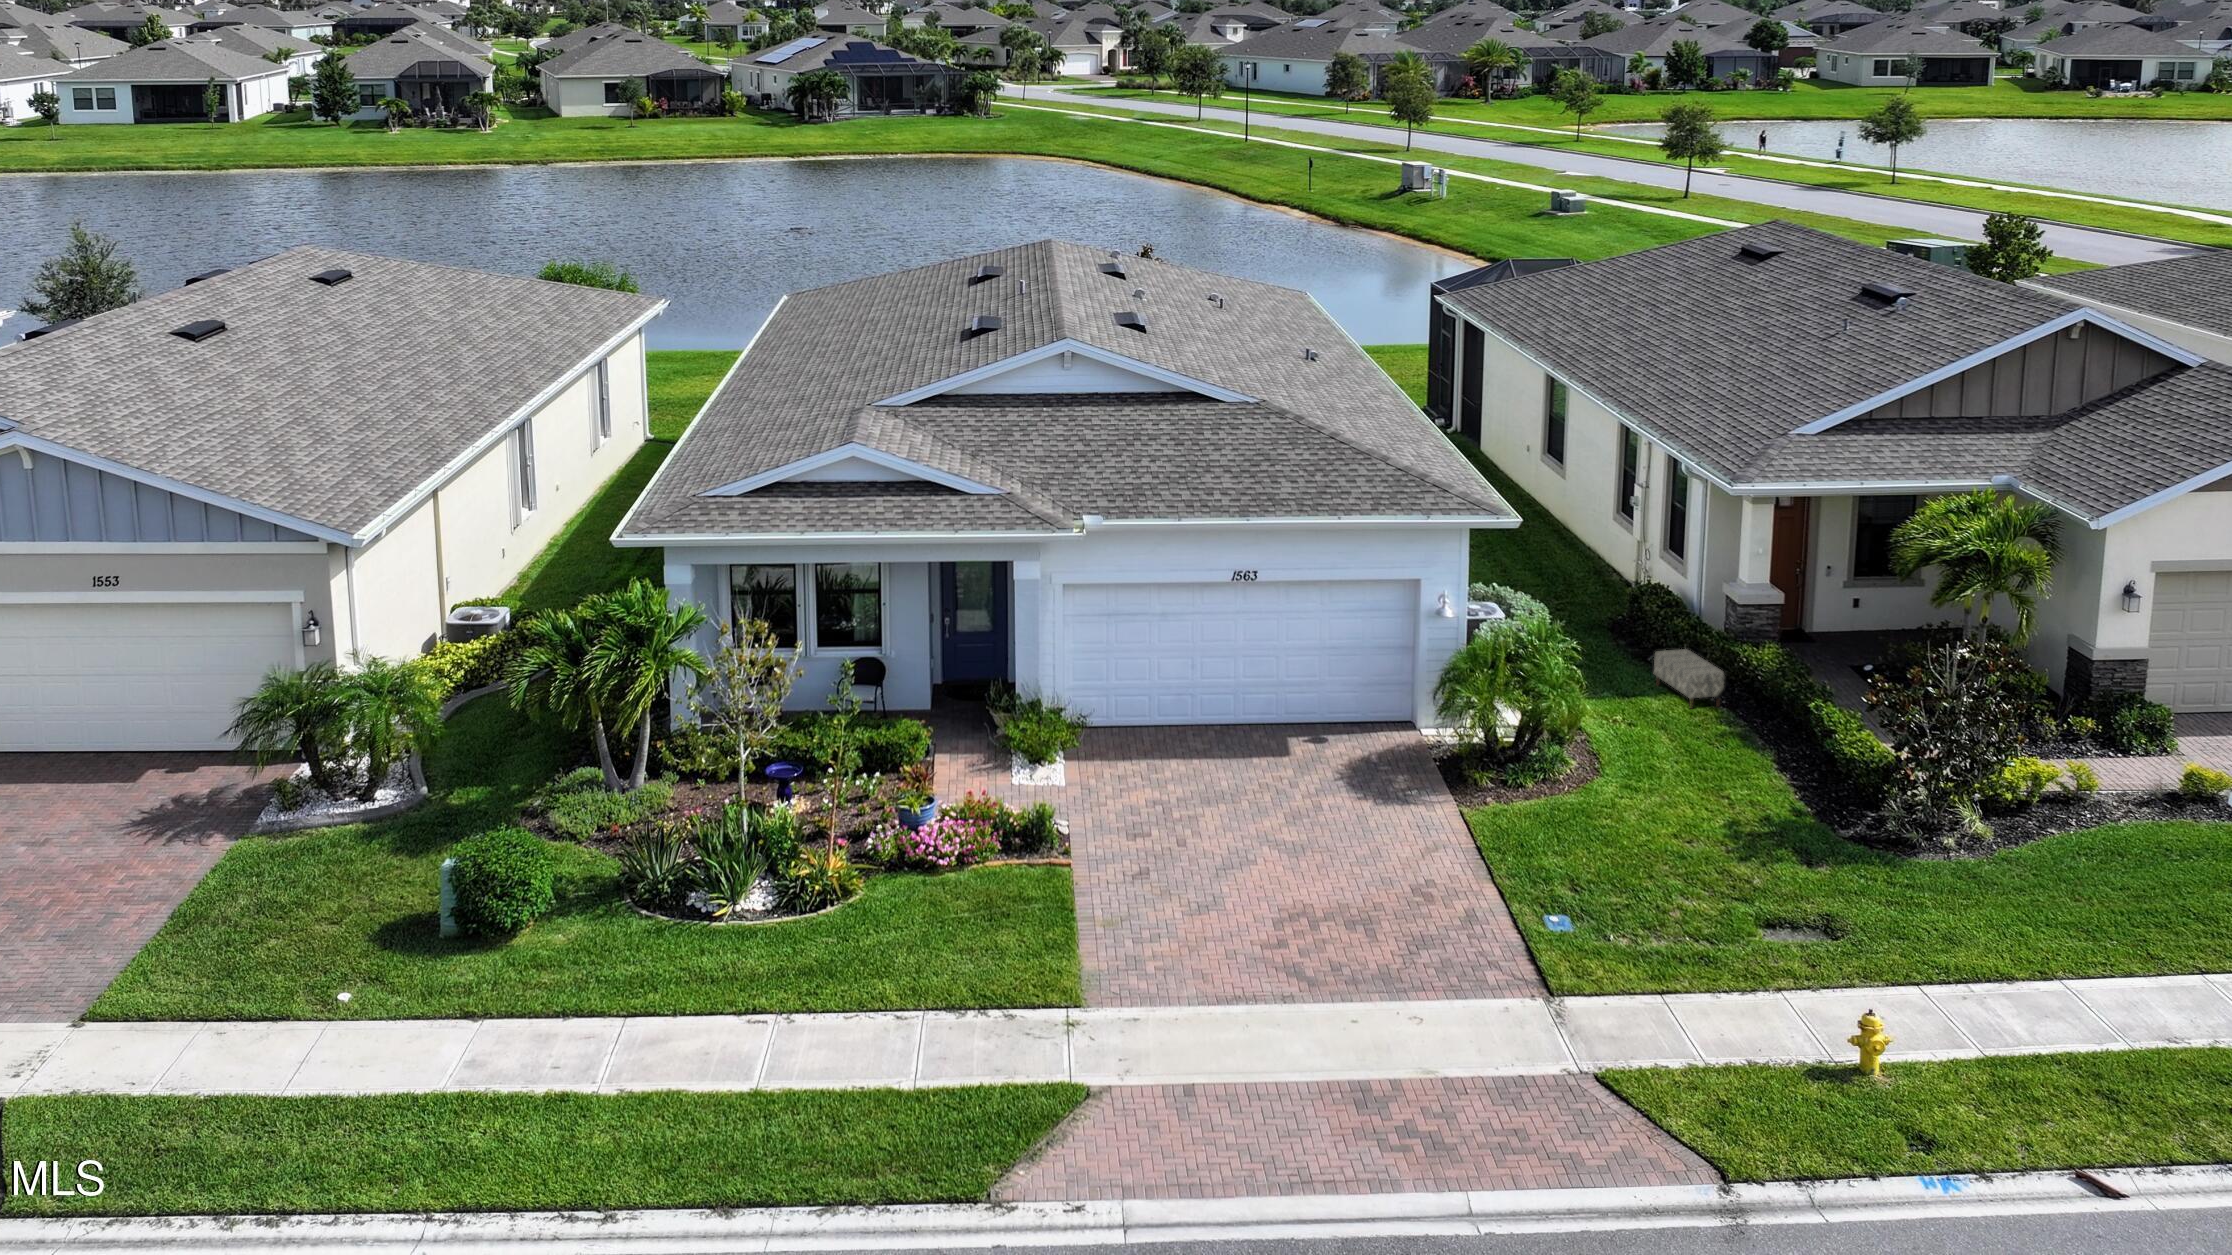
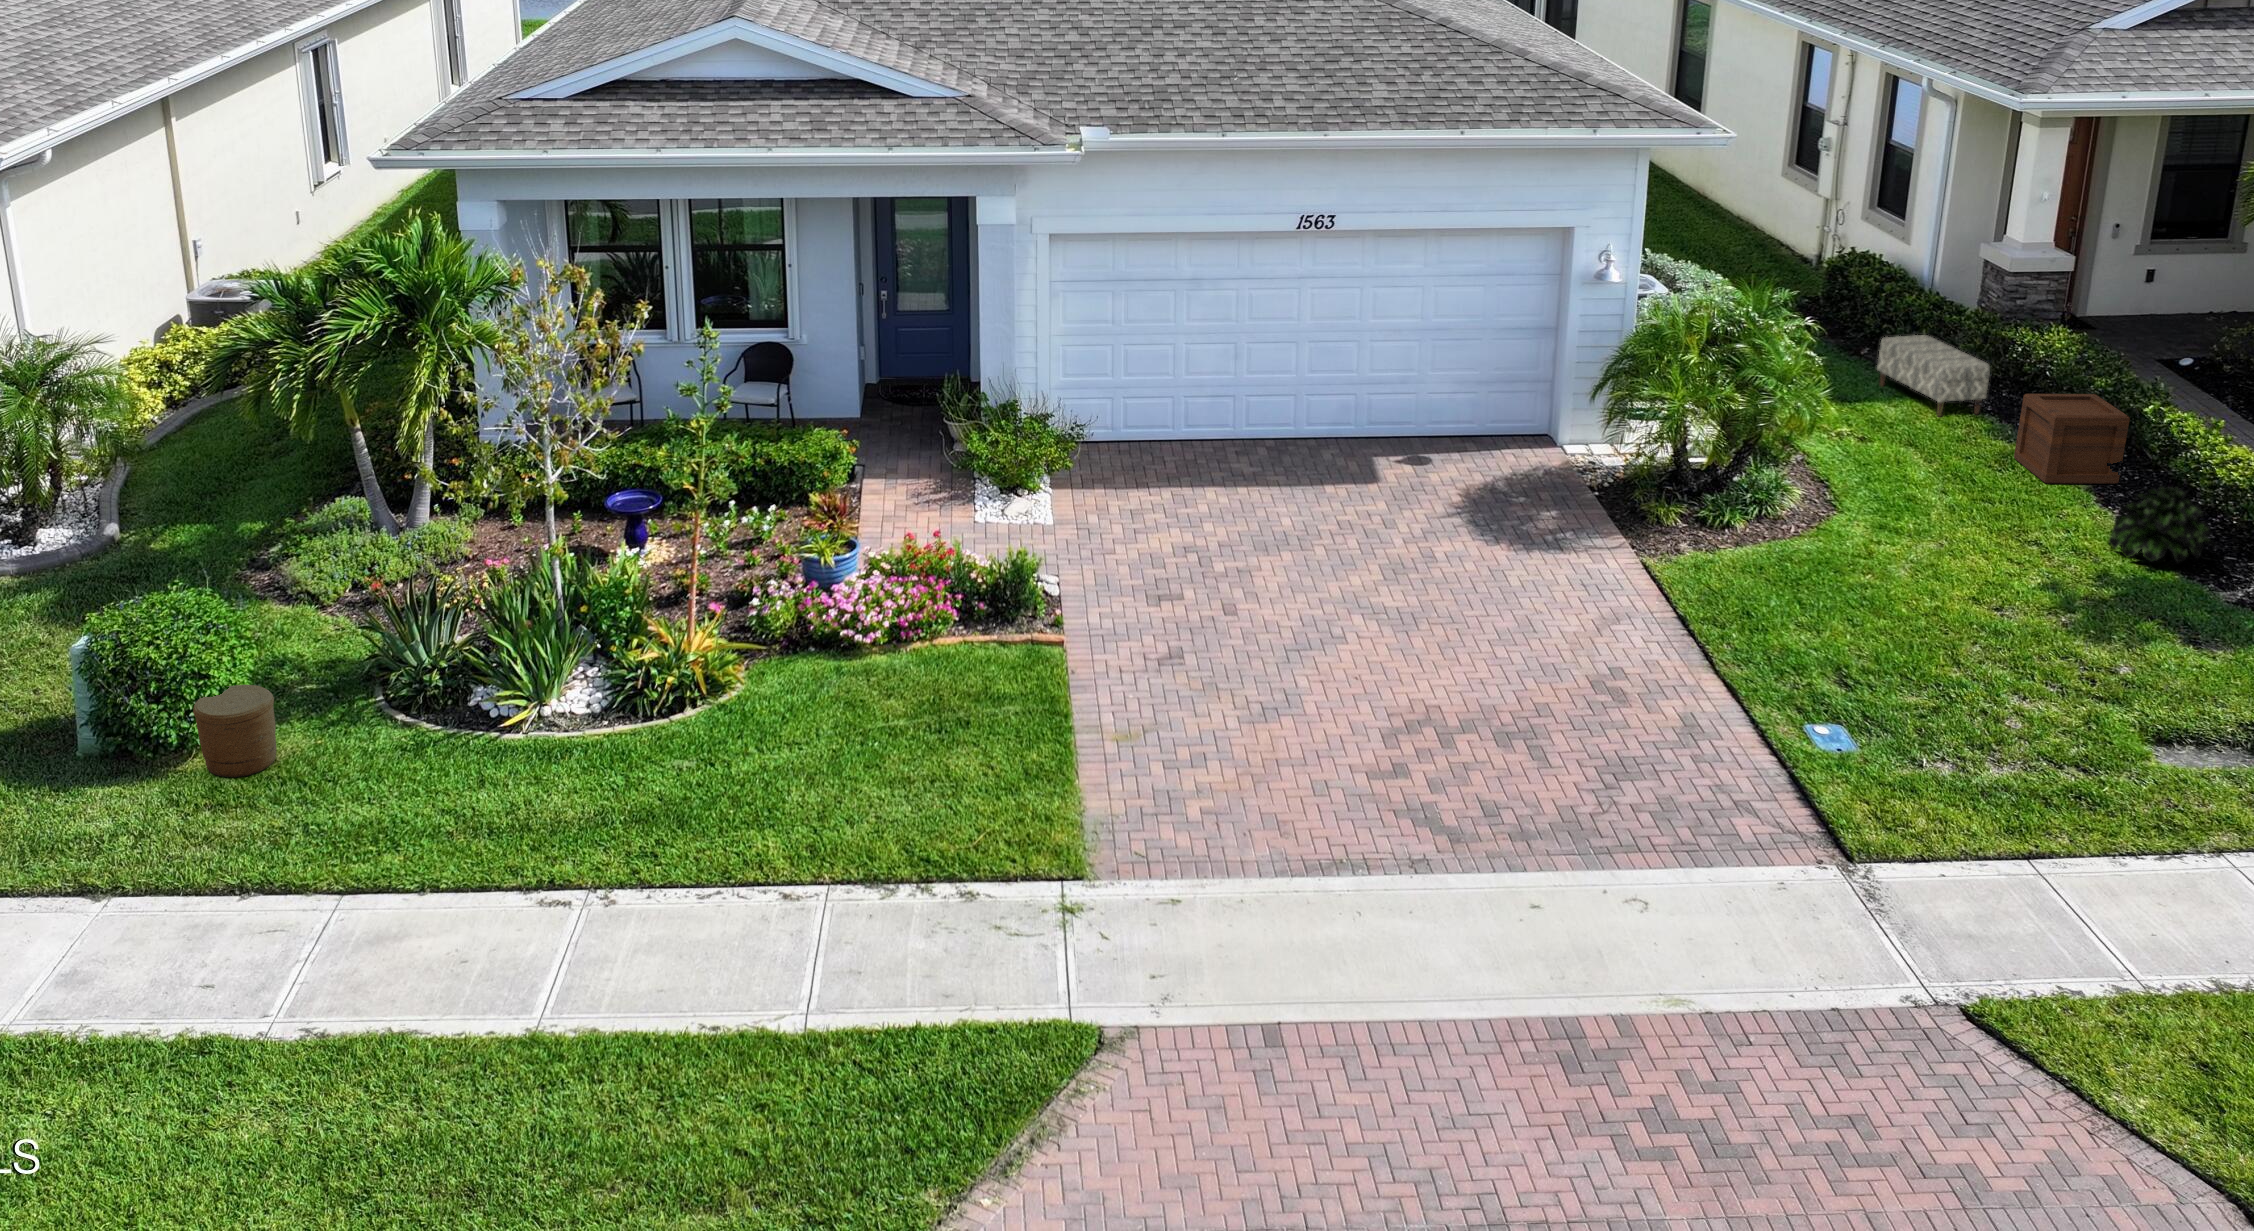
wooden crate: none [1733,694,1802,757] -> present [2014,394,2130,484]
potted plant: none [1775,760,1842,812] -> present [2108,487,2215,563]
woven basket: none [523,891,572,950] -> present [193,685,276,777]

